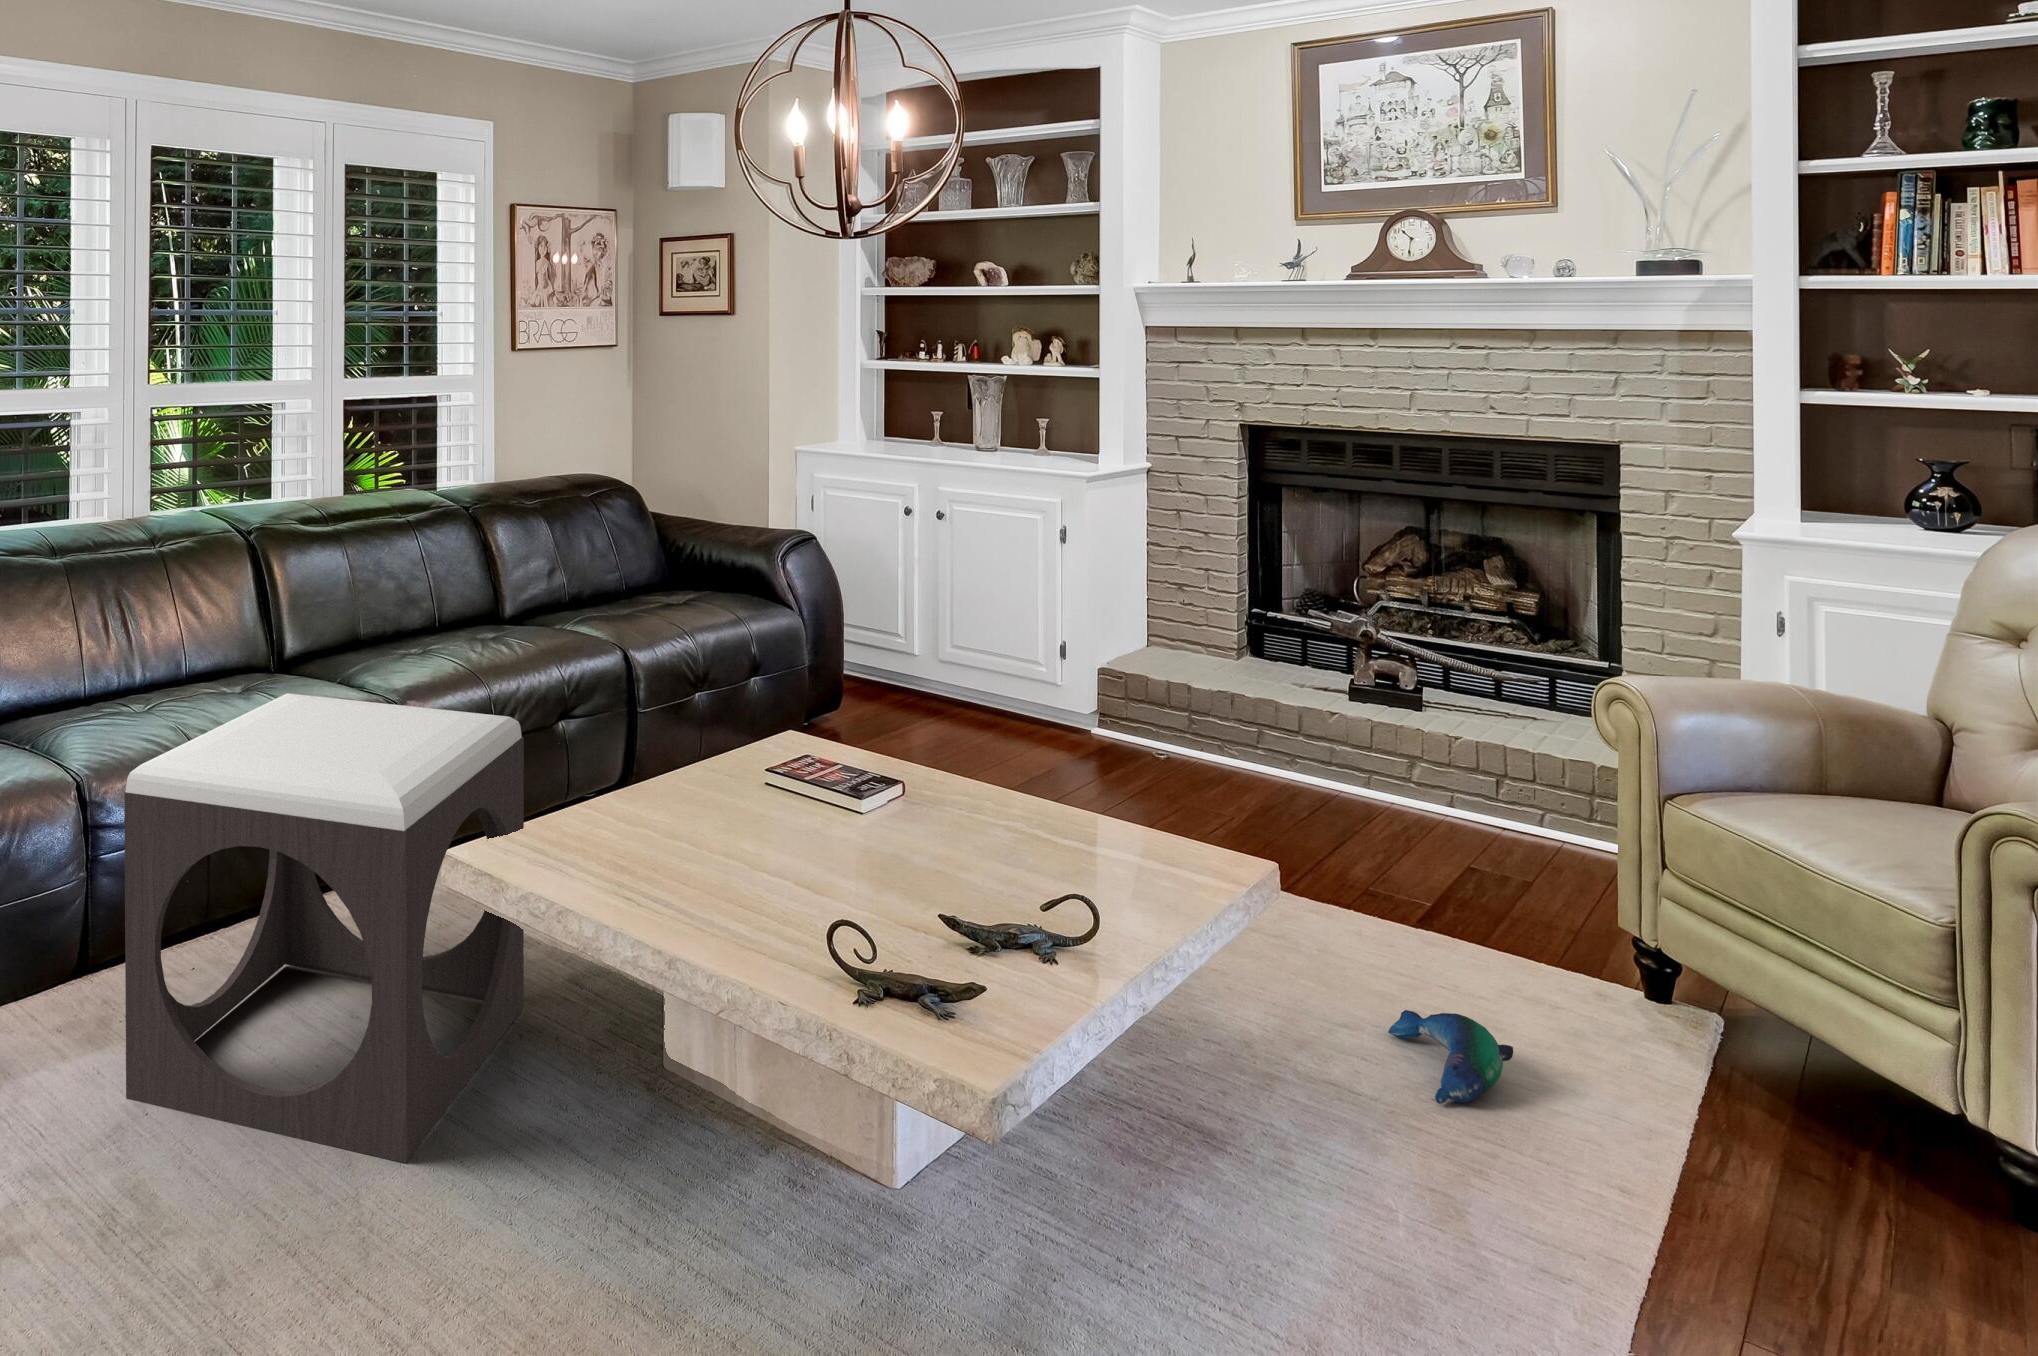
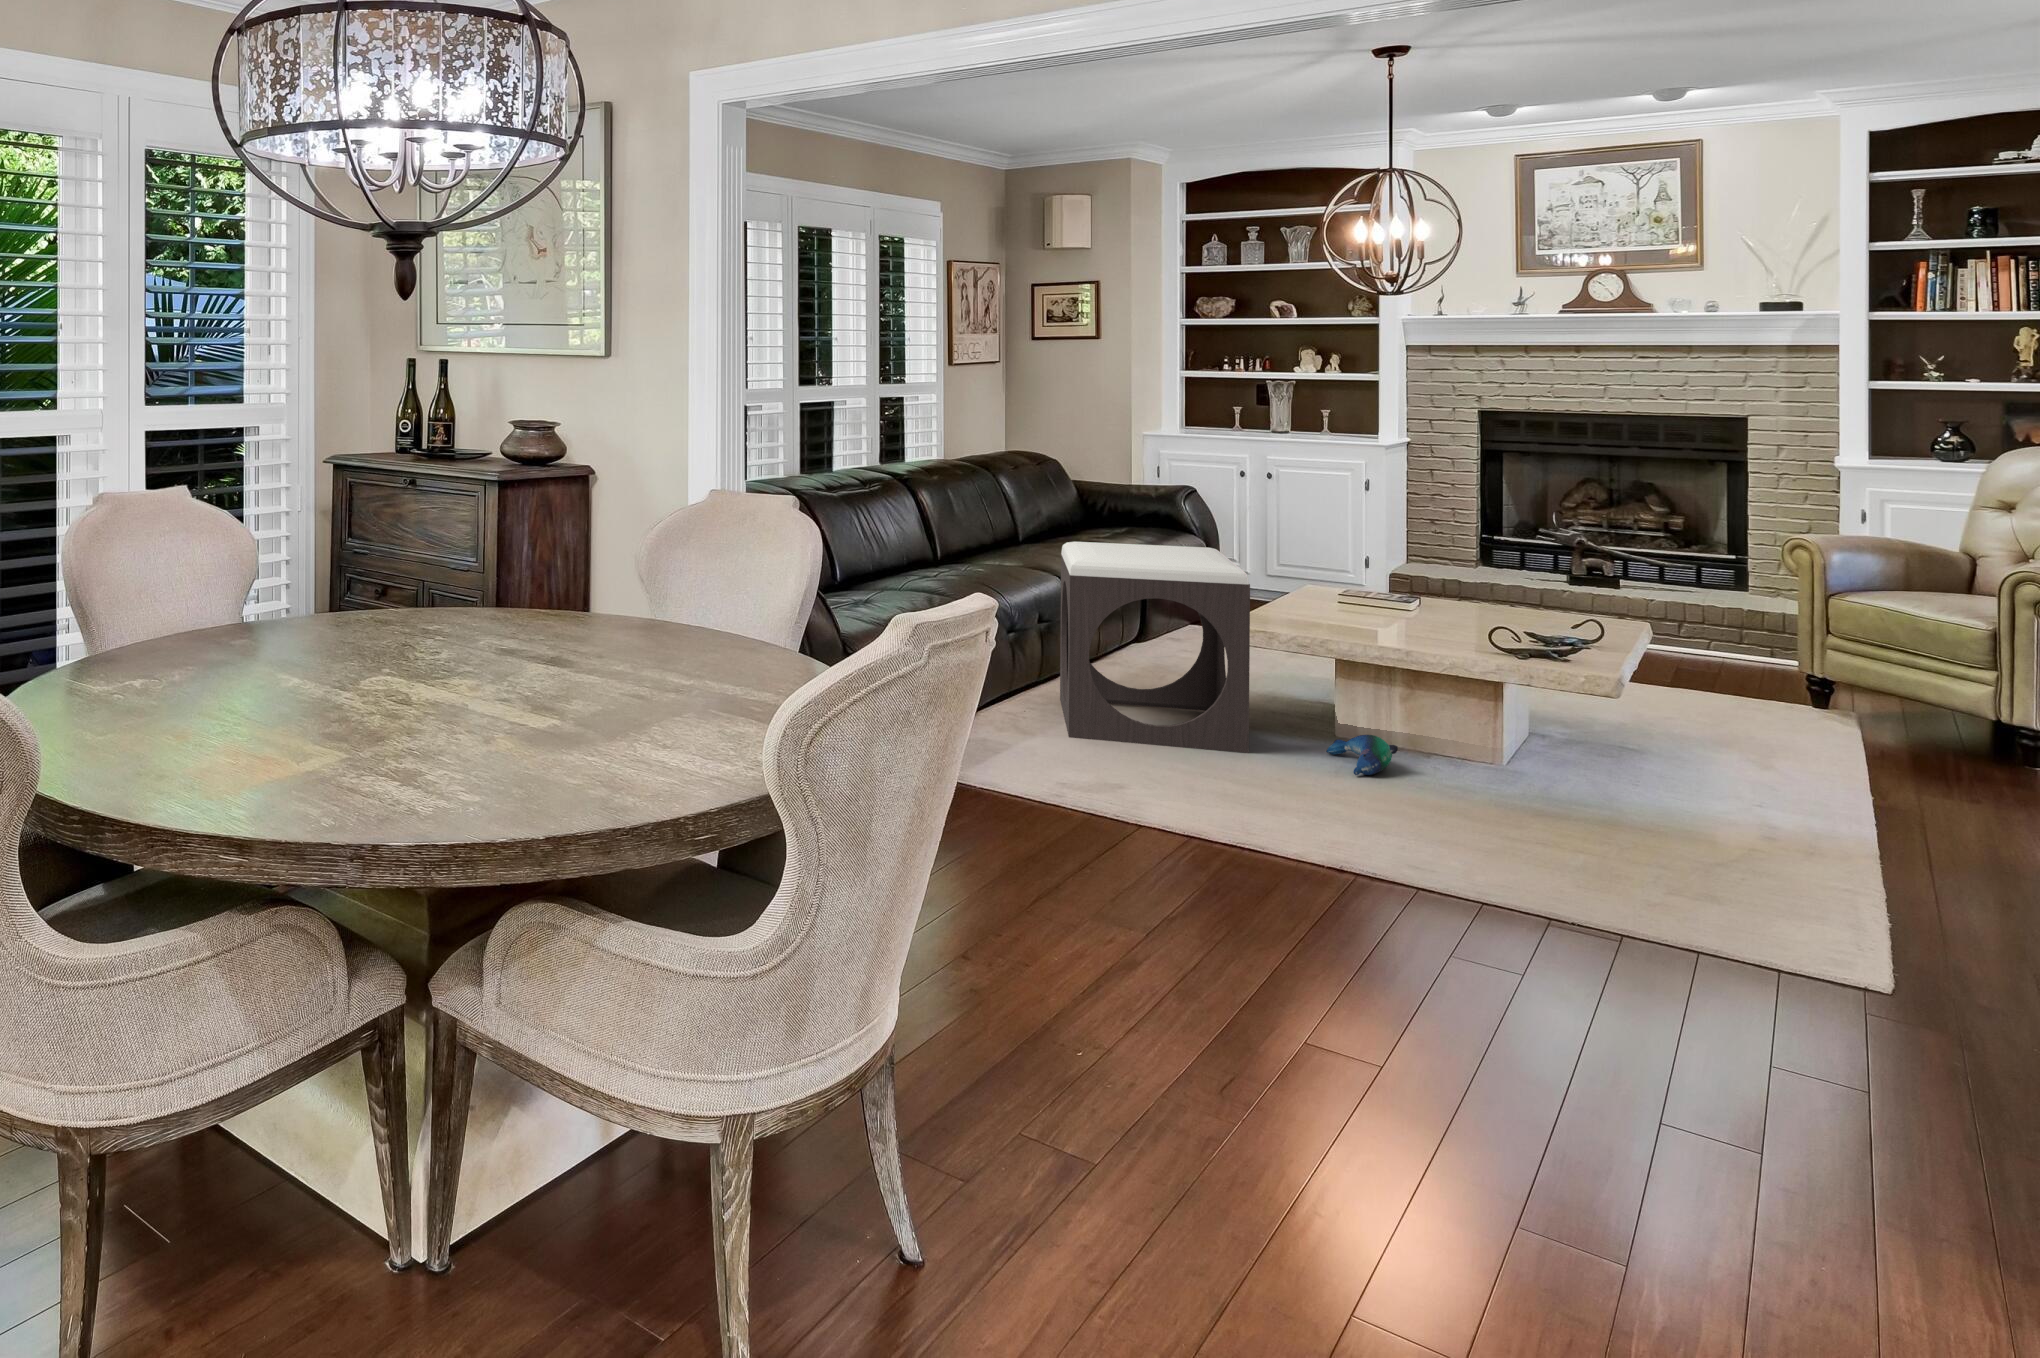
plush toy: present [1388,1010,1513,1104] -> present [1326,735,1398,775]

